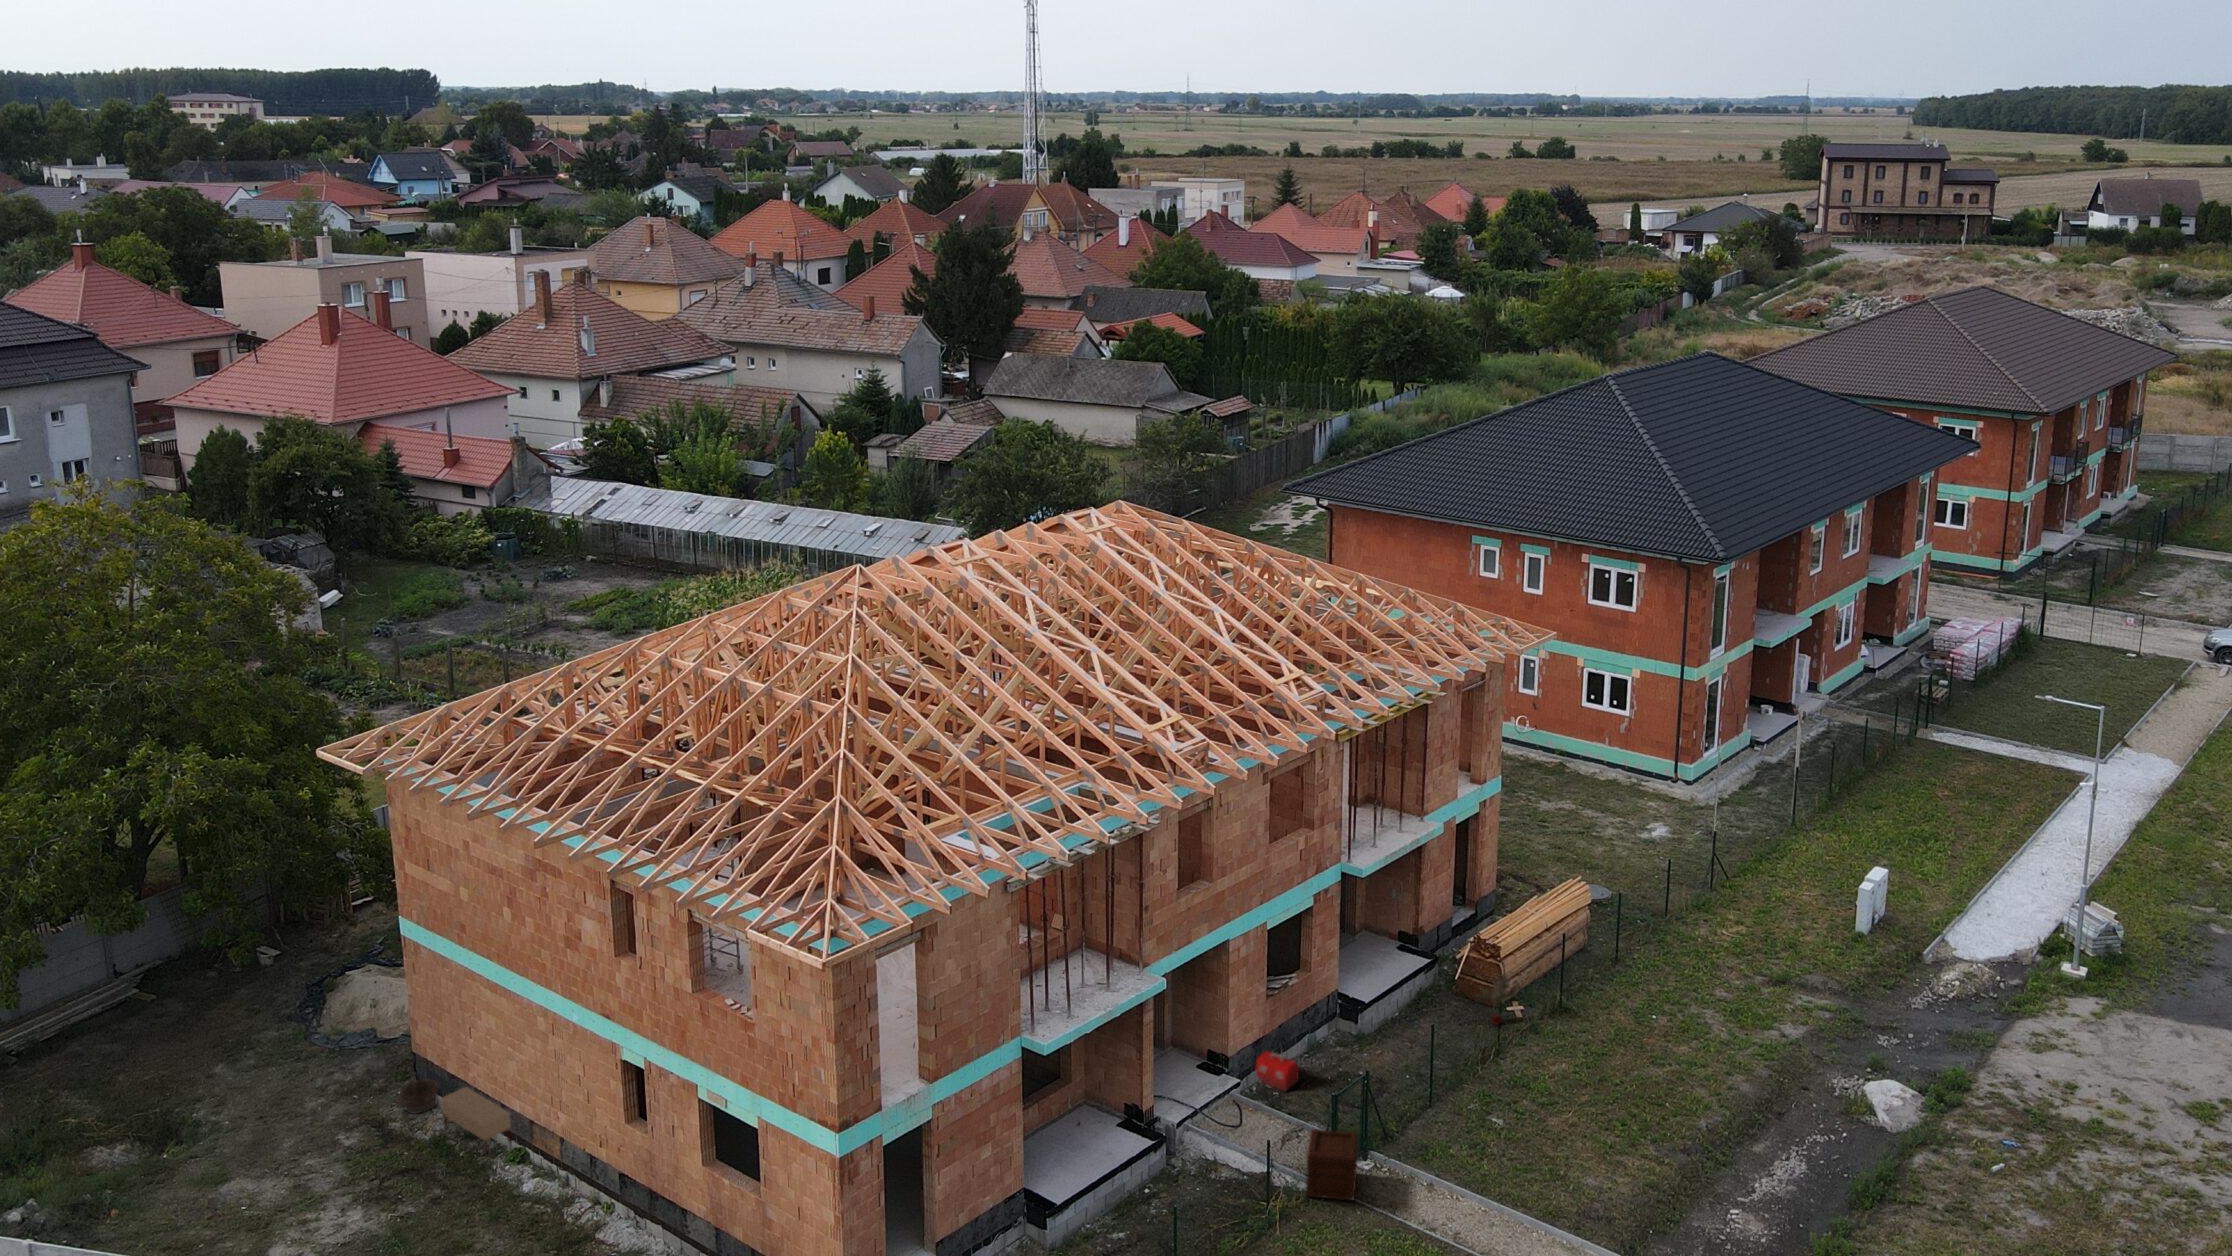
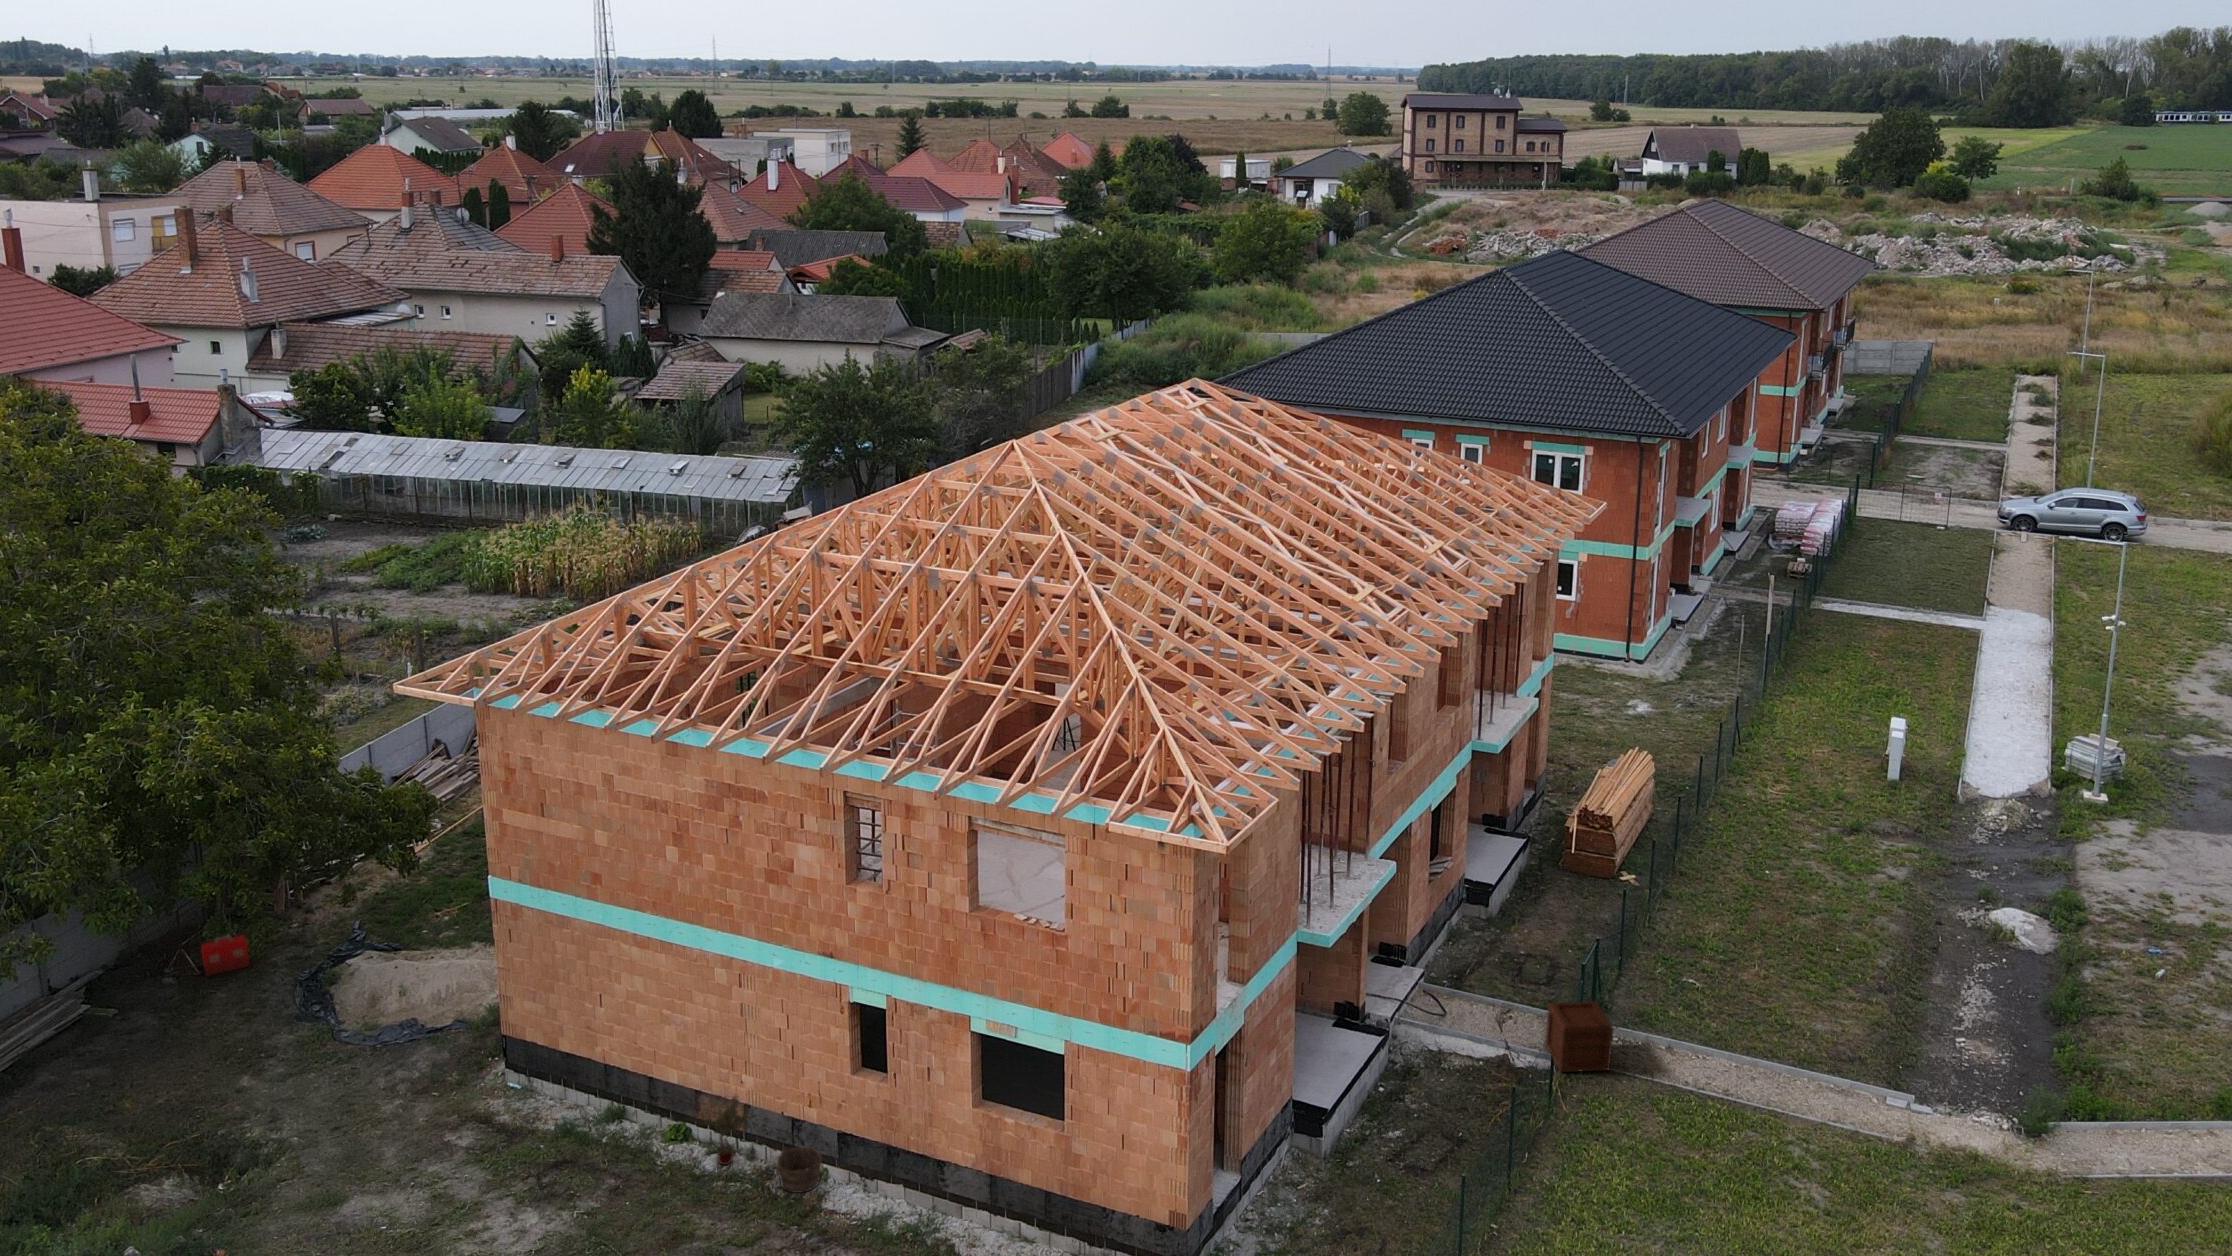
potted tree: present [1477,974,1519,1025] -> present [701,1096,750,1165]
toolbox: present [1256,1052,1299,1091] -> present [201,935,249,976]
bucket: present [397,1079,438,1113] -> present [776,1147,822,1193]
bench: present [441,1087,512,1154] -> none [555,1068,654,1142]

